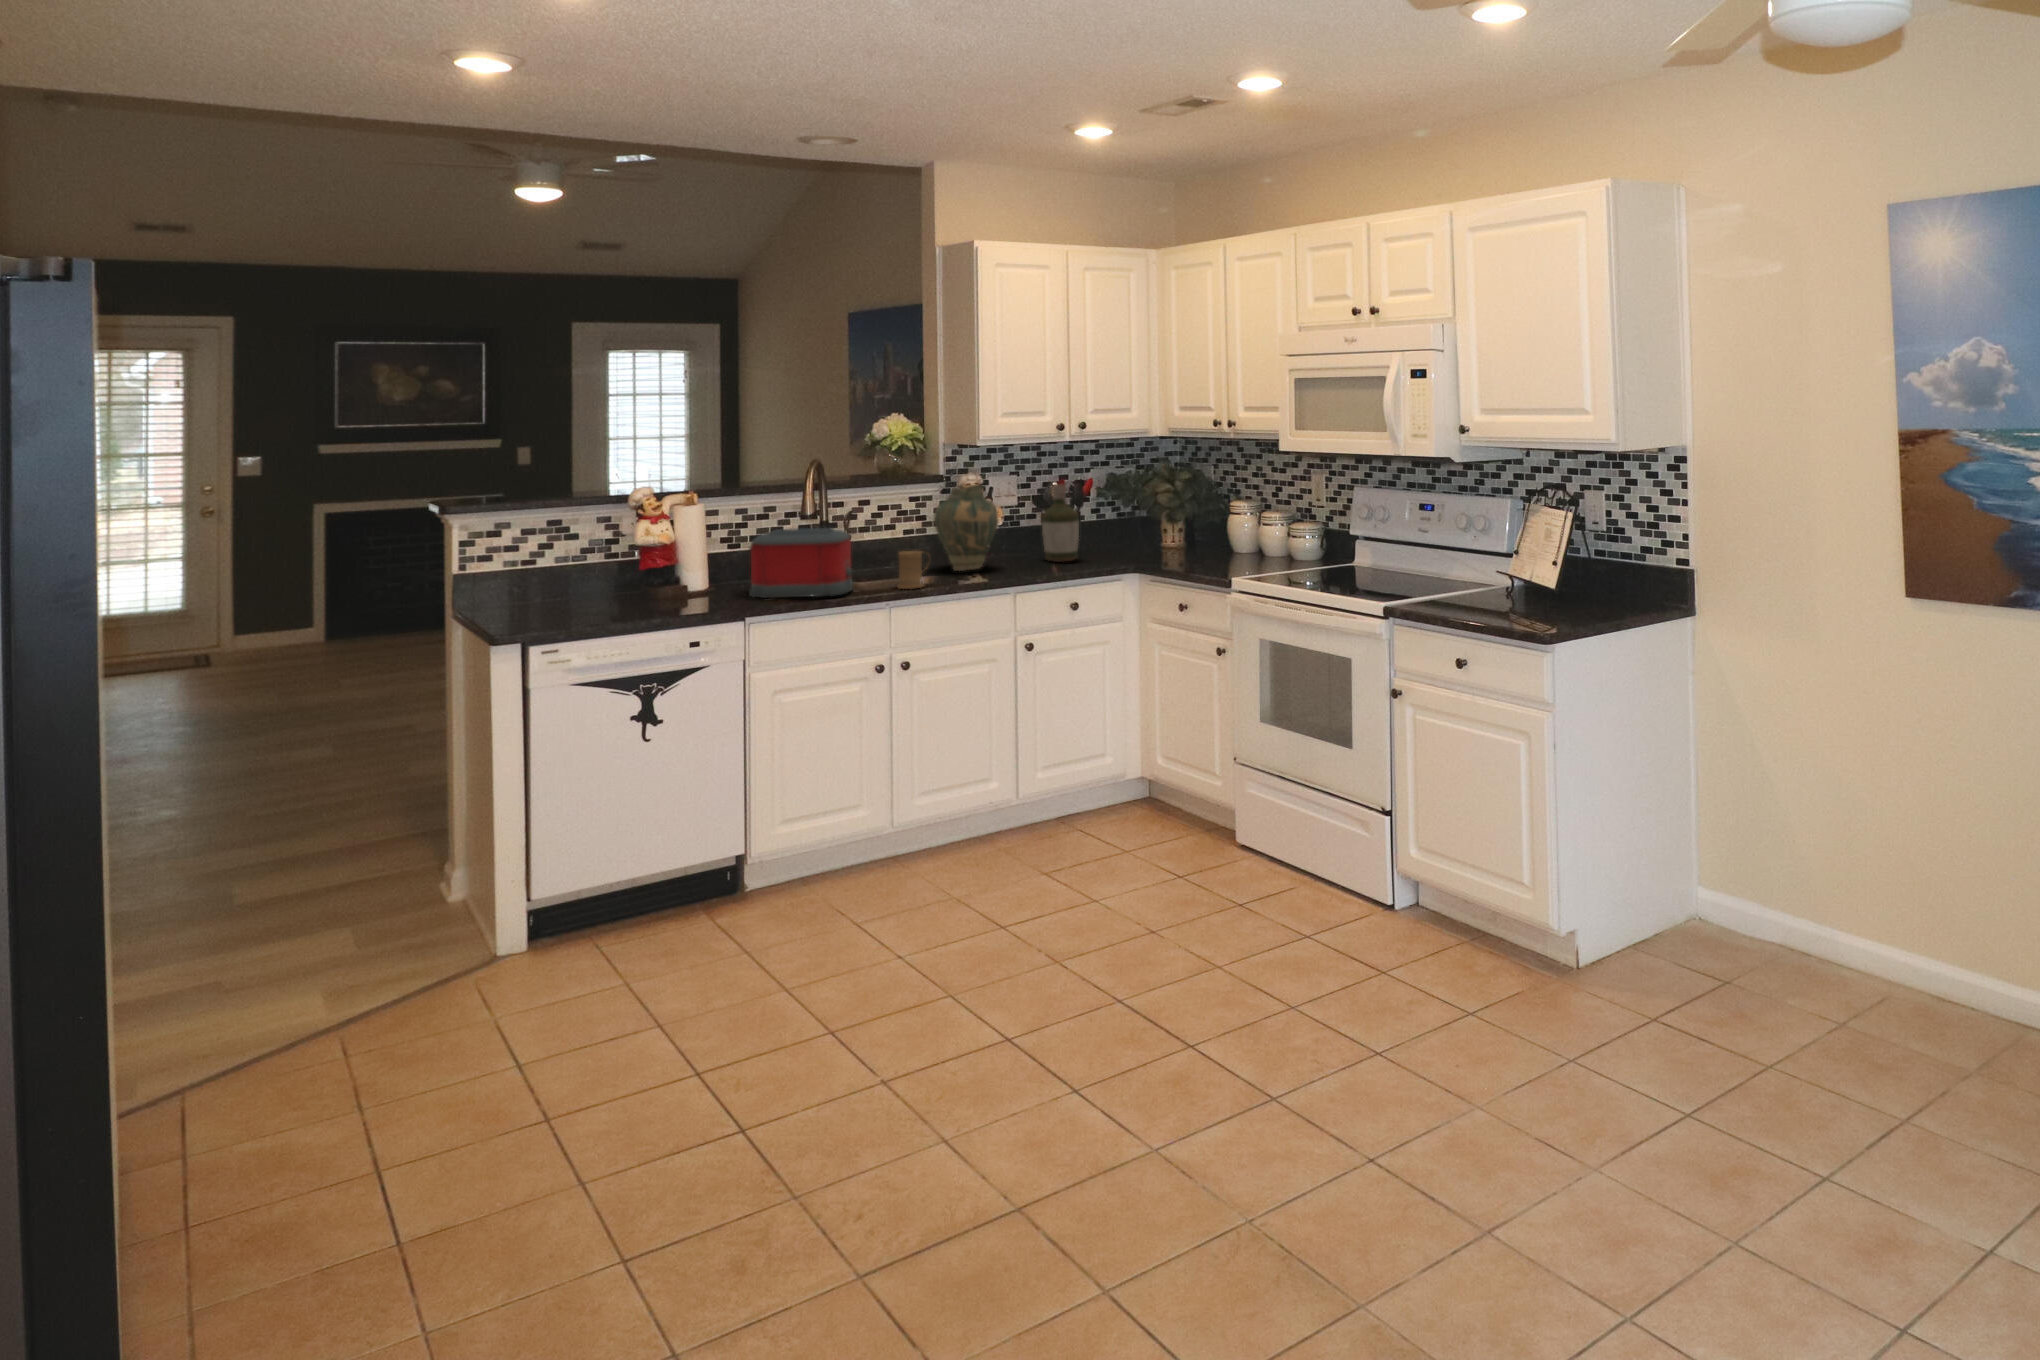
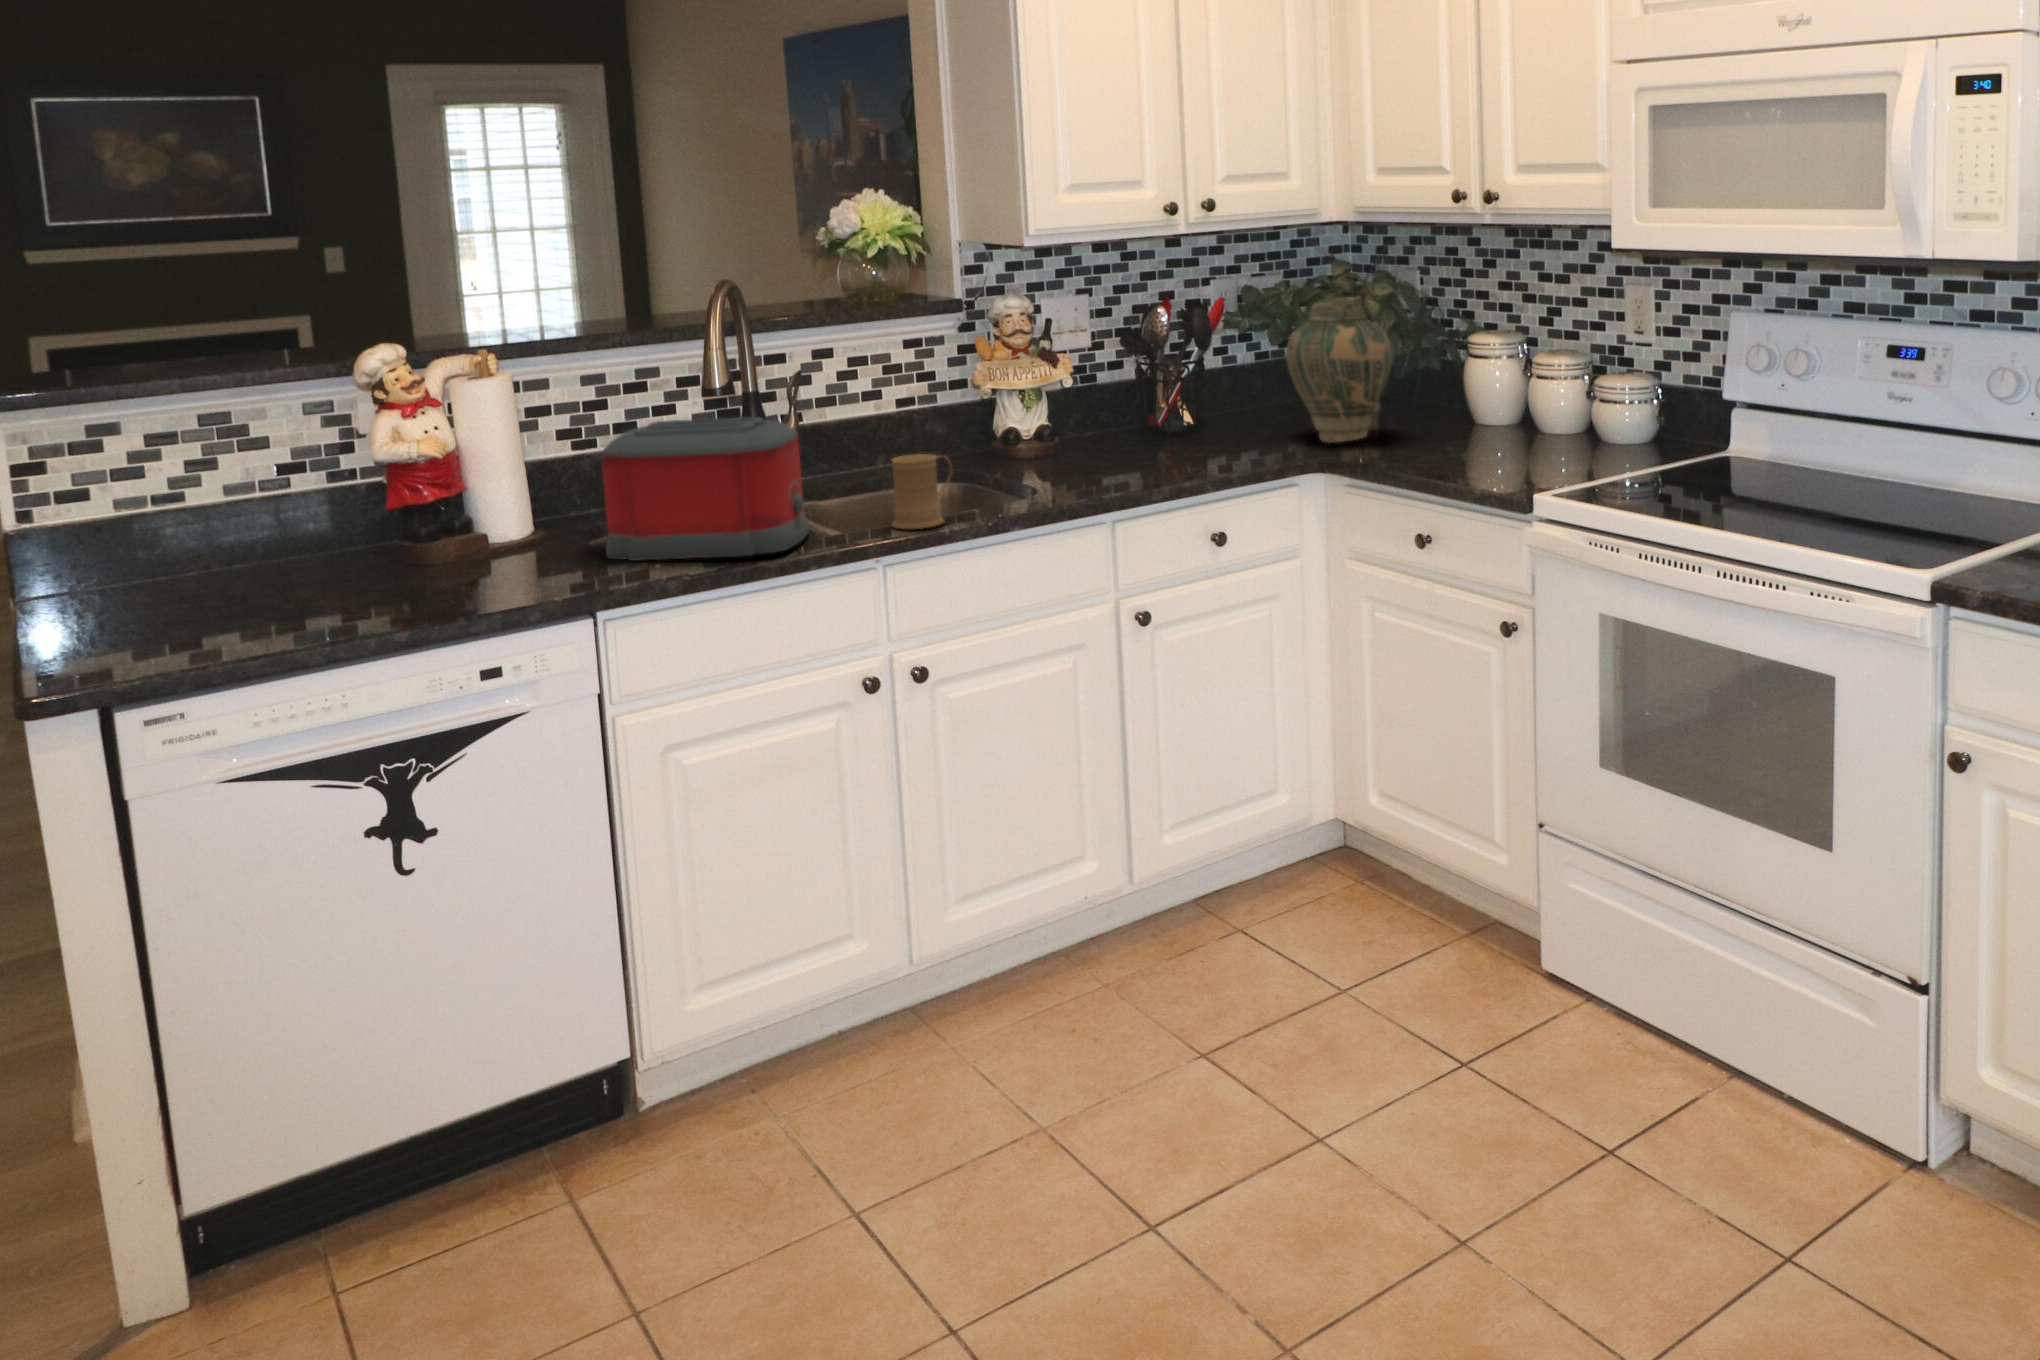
vase: present [934,484,998,571] -> present [1286,296,1392,443]
bottle: present [1042,484,1079,562] -> none [1142,313,1210,454]

